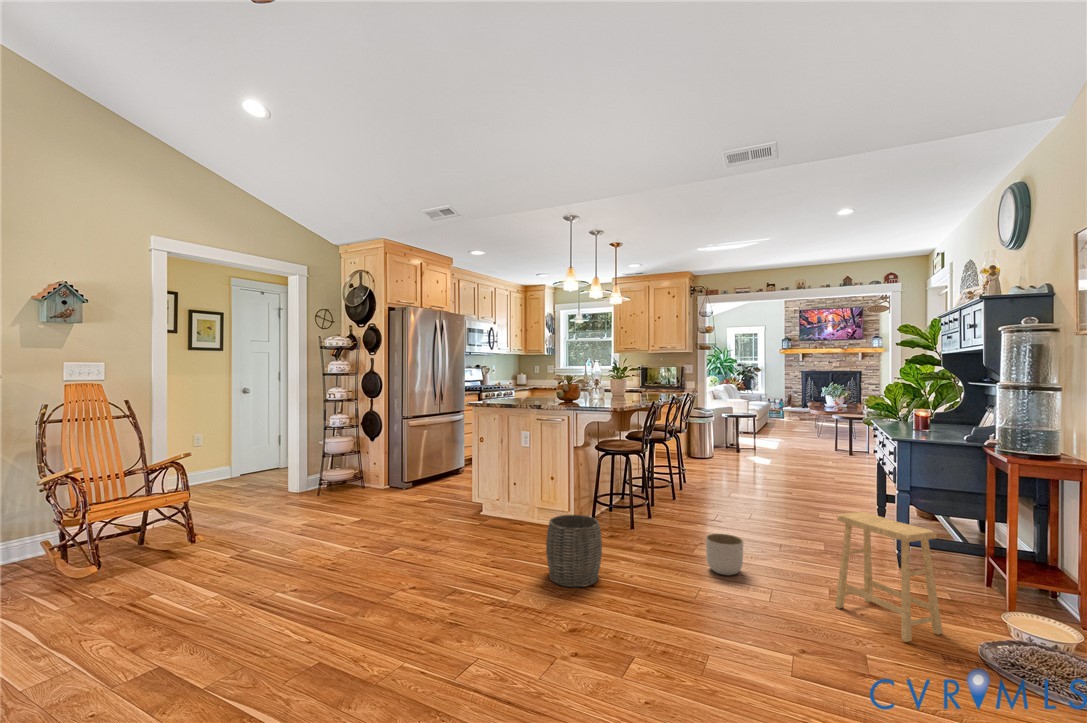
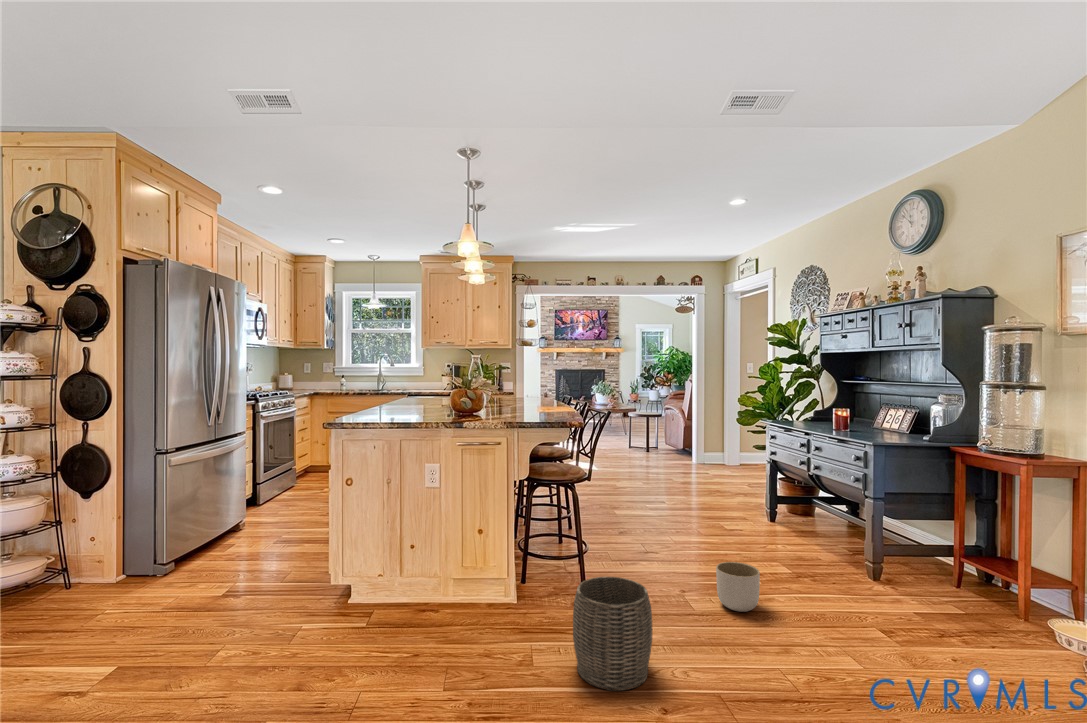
footstool: present [835,512,943,642] -> none [866,517,962,645]

